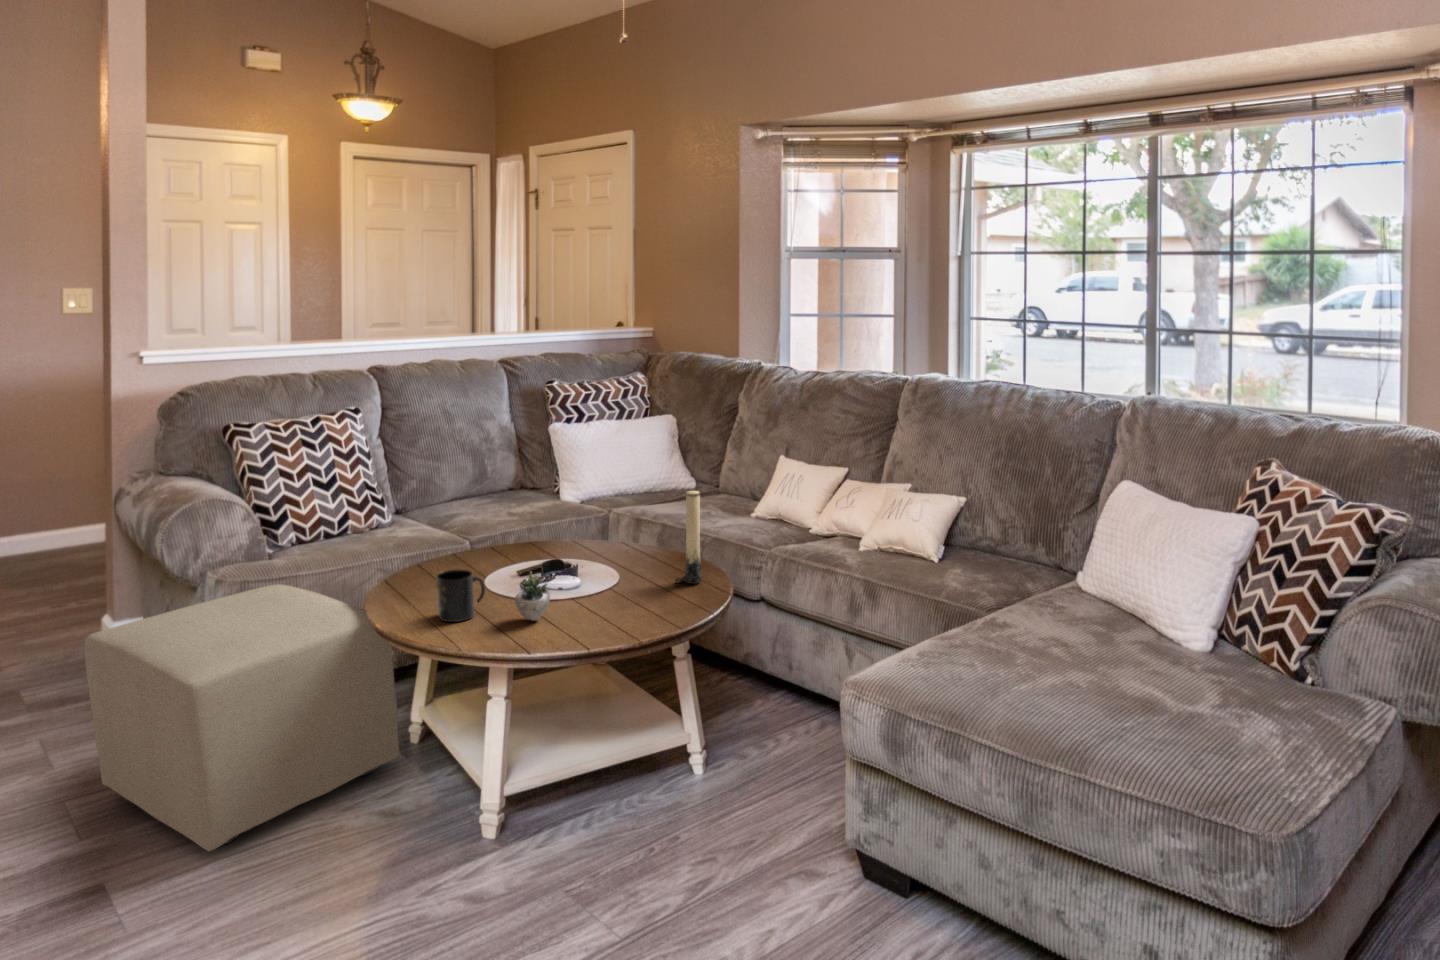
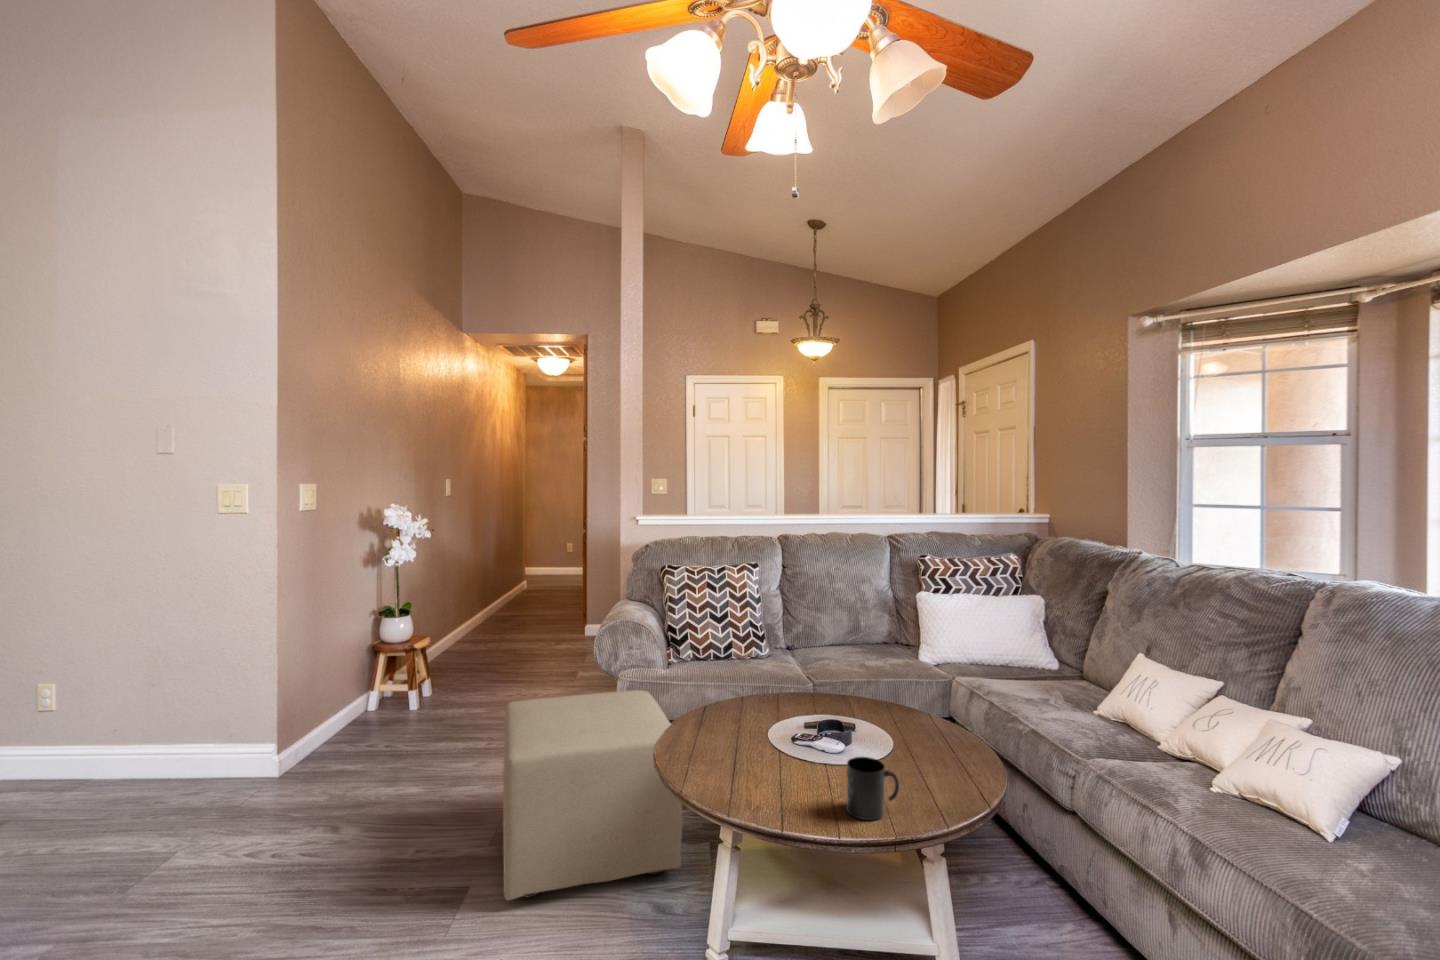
candle: present [675,491,701,584] -> none [935,678,965,783]
mug: present [436,570,485,622] -> present [846,757,899,820]
succulent plant: present [515,572,550,621] -> none [750,729,812,780]

